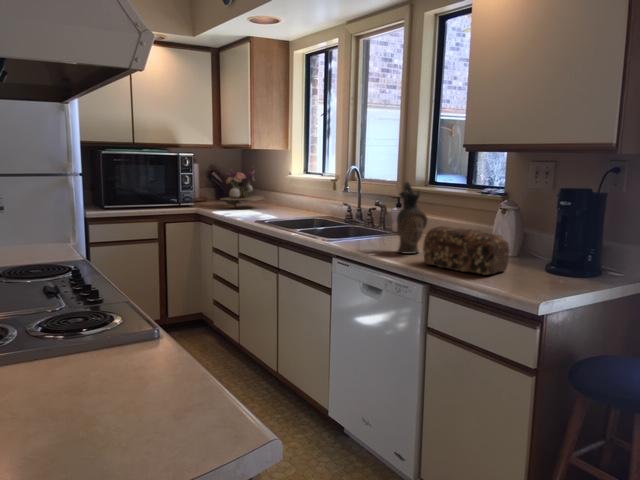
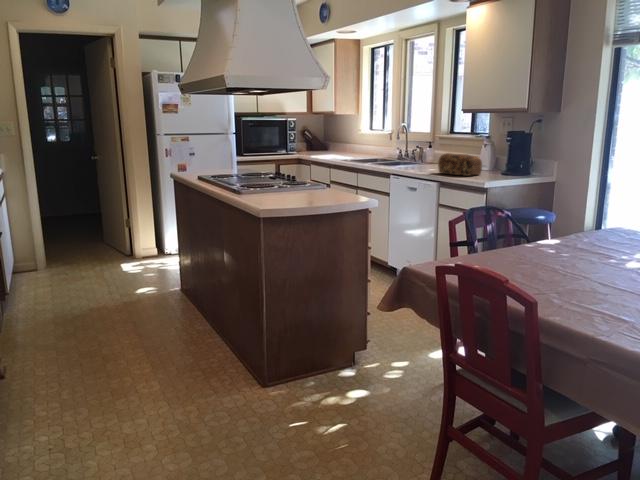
flower arrangement: present [221,167,267,207] -> none [314,126,346,154]
ceramic pitcher: present [397,182,427,254] -> none [426,131,443,170]

